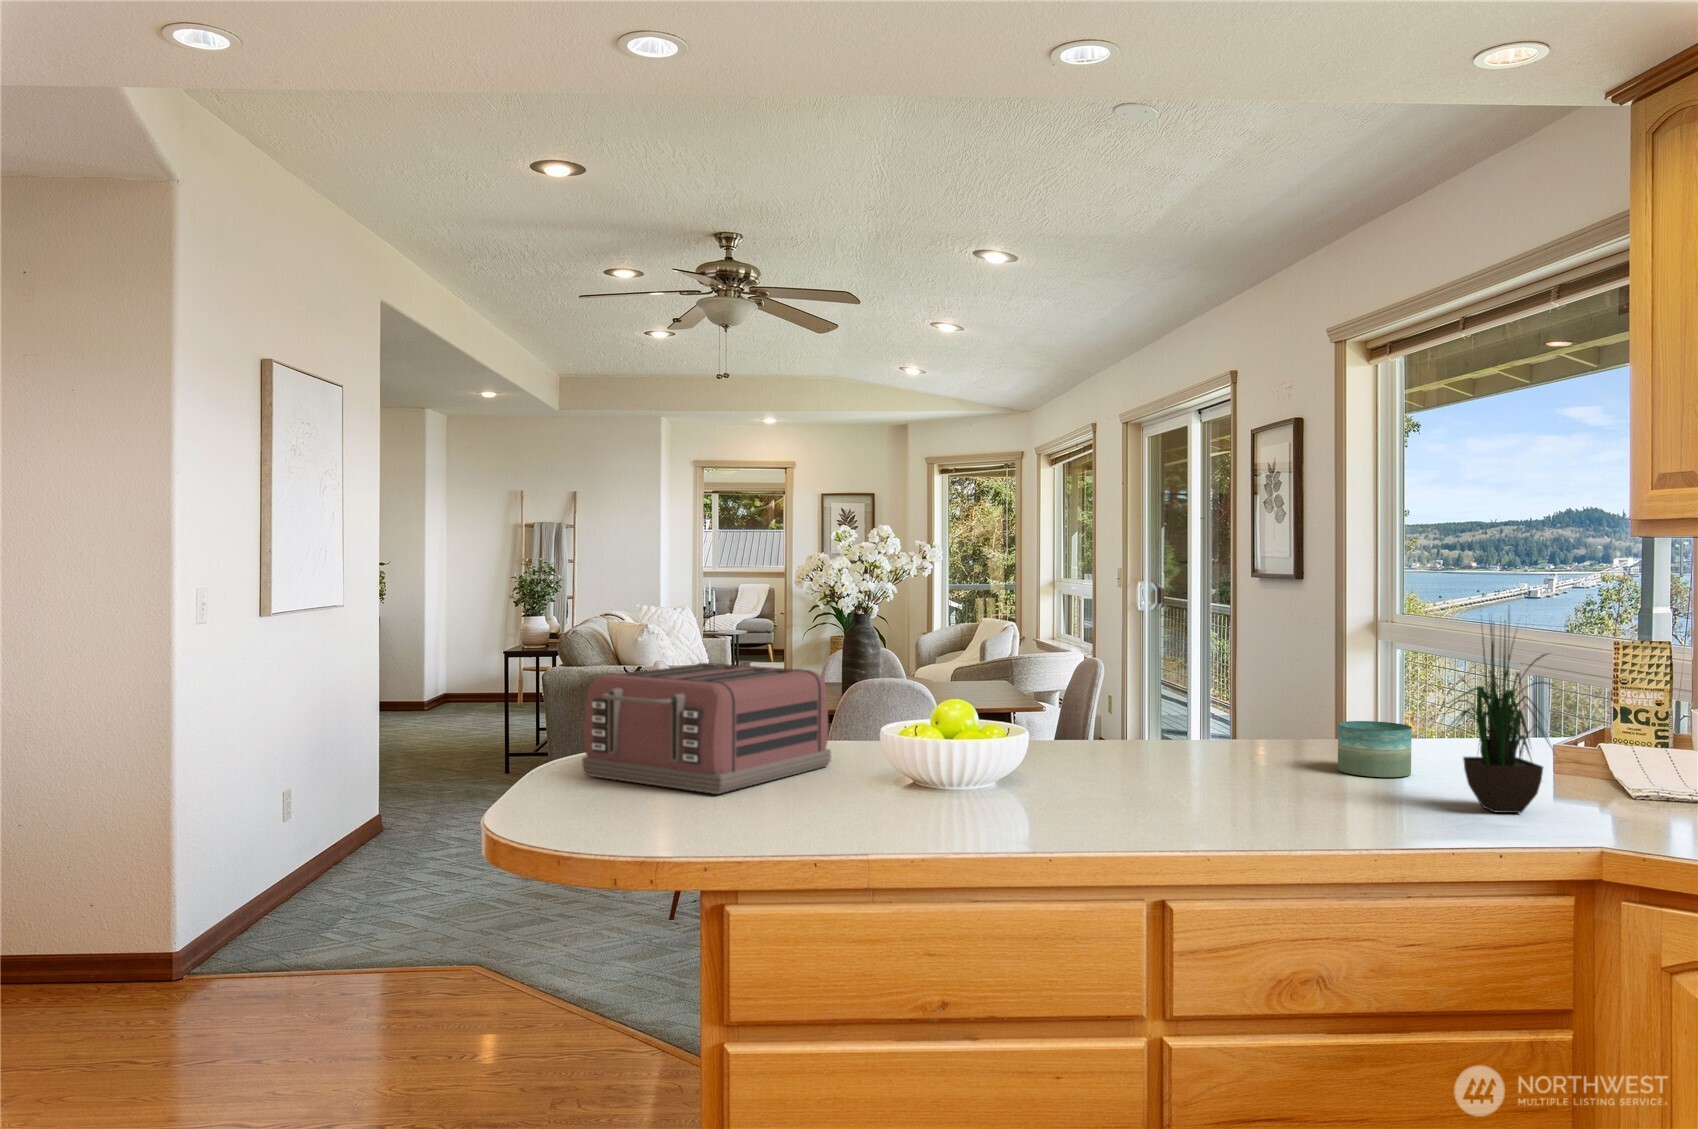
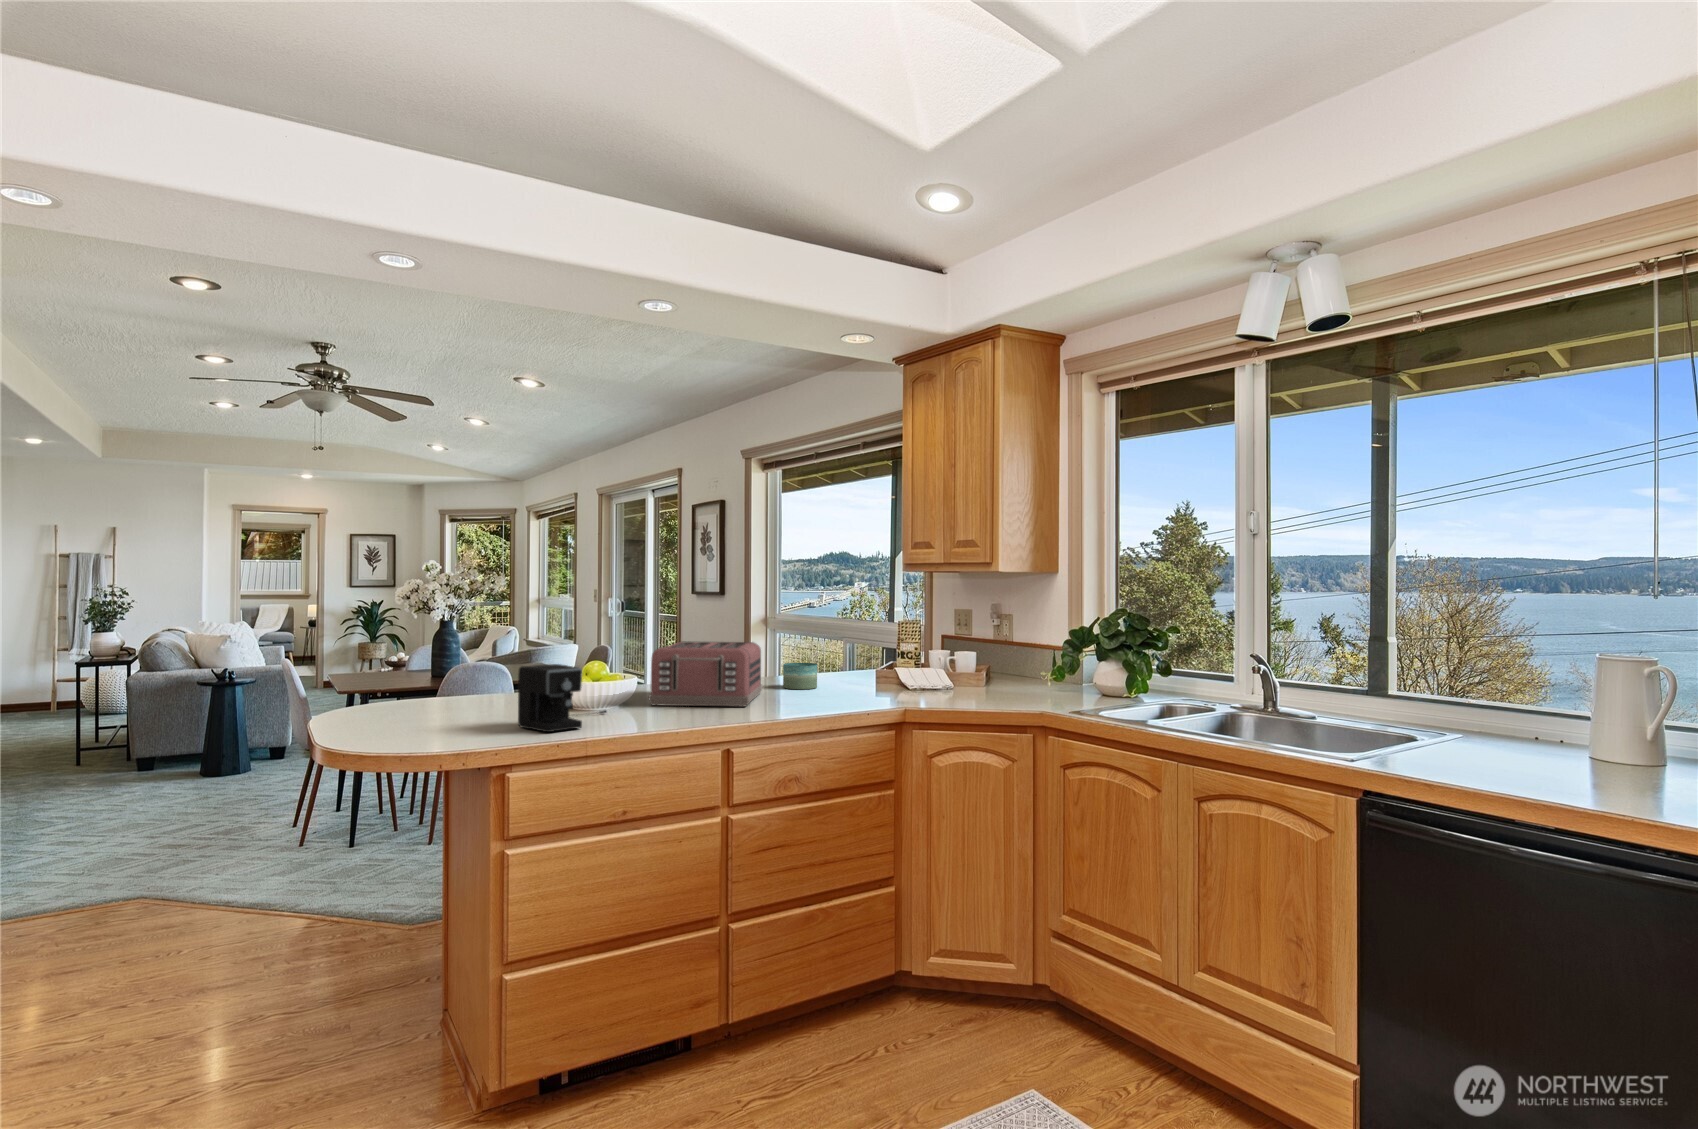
potted plant: present [1444,613,1555,813] -> none [833,590,889,698]
toaster: present [582,663,831,794] -> present [649,641,762,706]
coffee maker: none [786,708,957,835] -> present [518,664,606,732]

